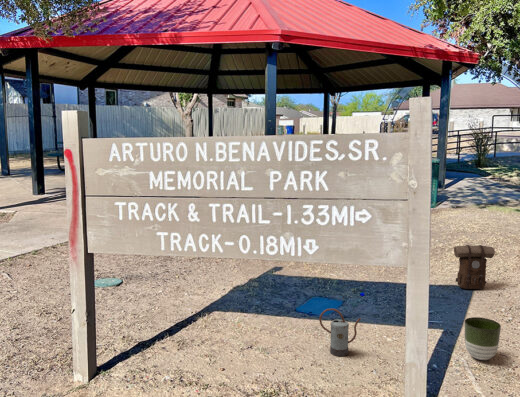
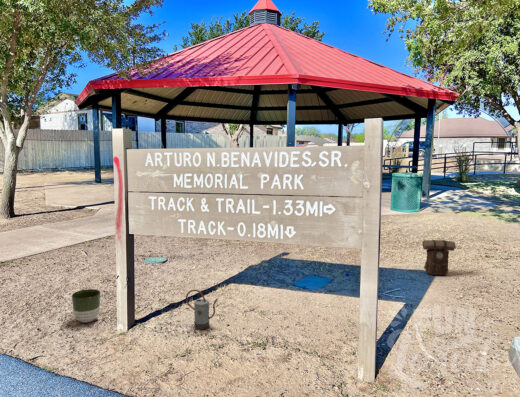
watering can: present [319,308,361,356] -> present [186,290,218,329]
planter: present [465,317,501,360] -> present [72,289,100,323]

